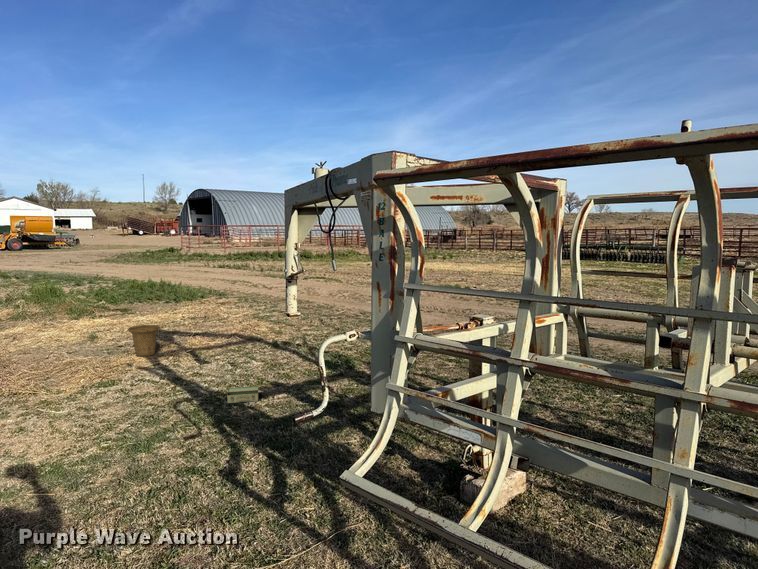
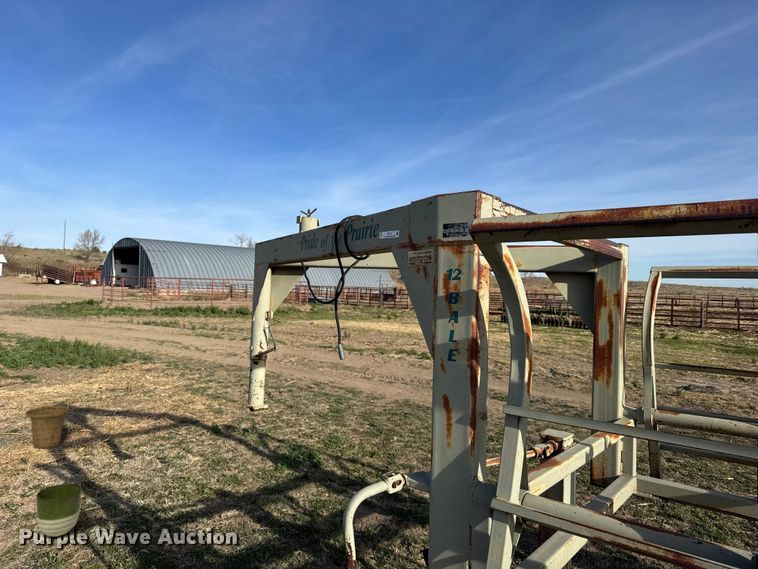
planter: none [141,372,172,407] -> present [36,484,82,536]
toolbox: present [227,386,258,403] -> none [157,499,200,526]

